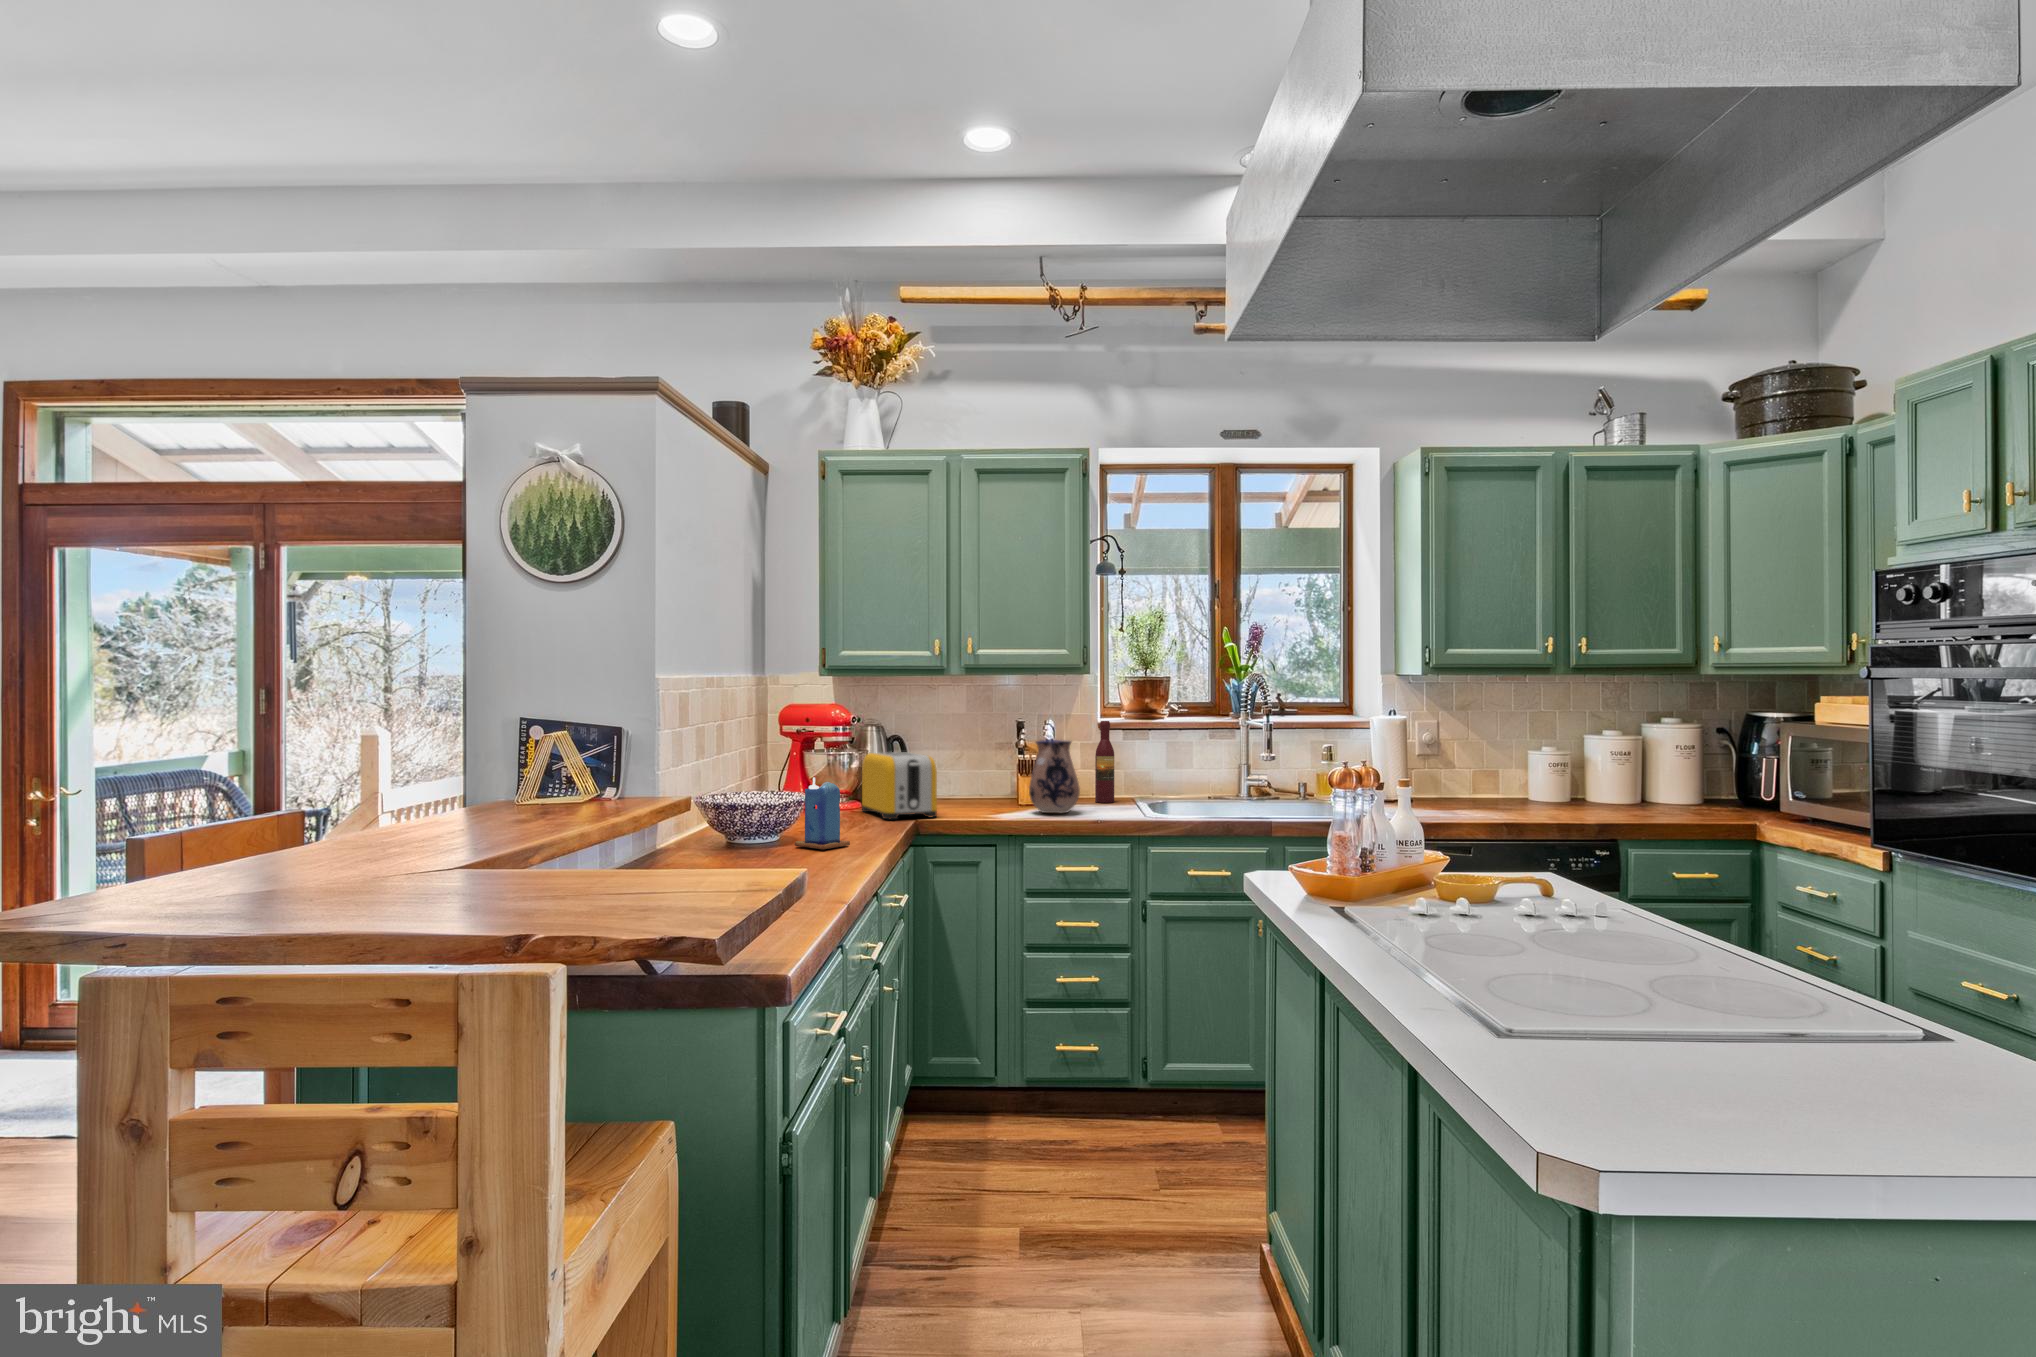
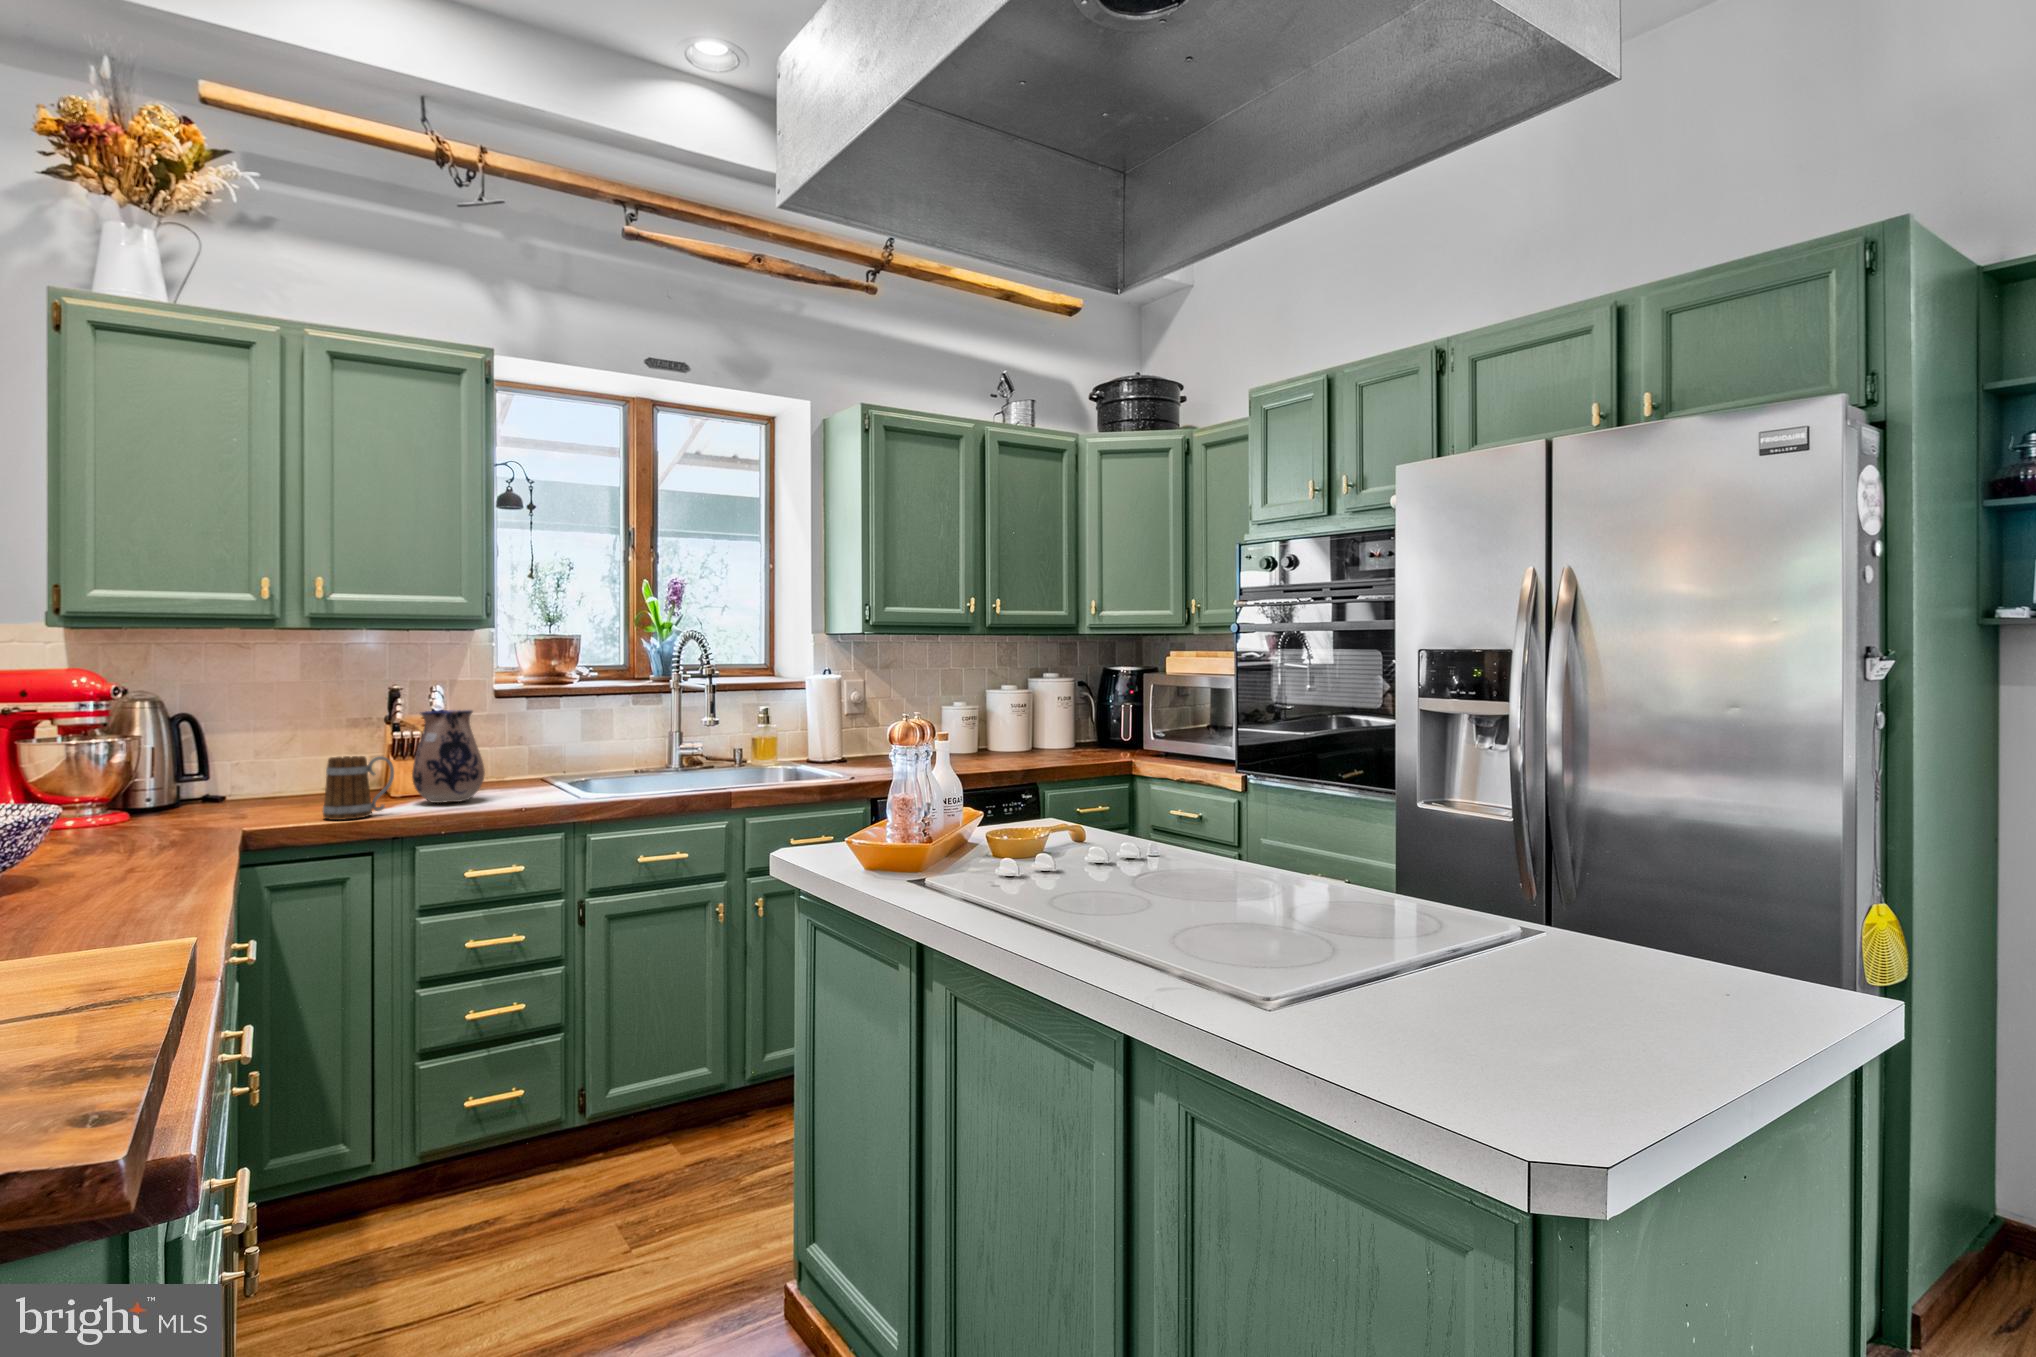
wine bottle: present [1095,721,1114,803] -> none [494,686,520,785]
toaster: present [862,752,937,819] -> none [133,734,272,829]
mug: none [967,773,1013,820] -> present [322,756,394,820]
candle: present [795,777,850,849] -> none [27,774,140,886]

